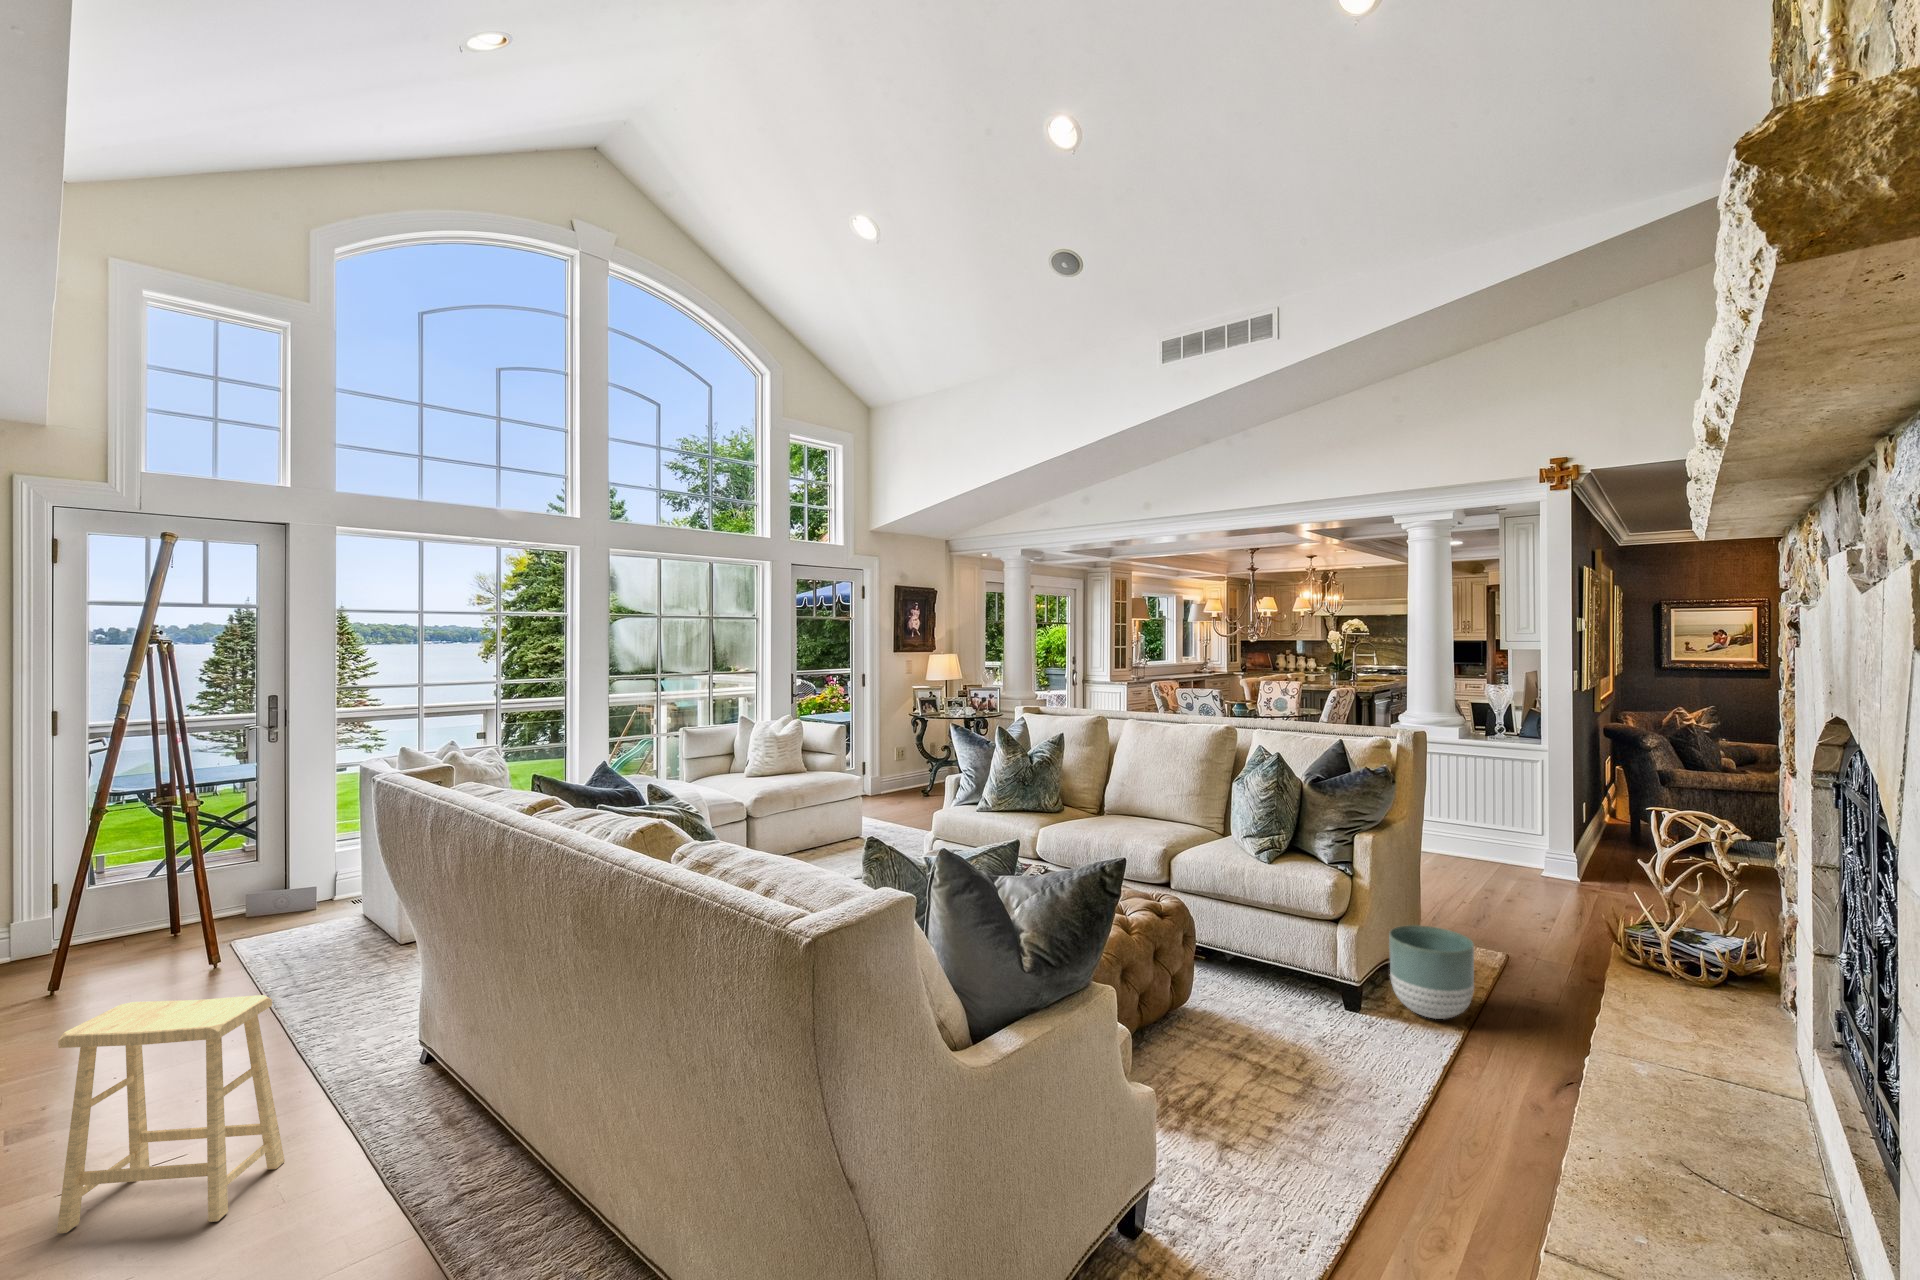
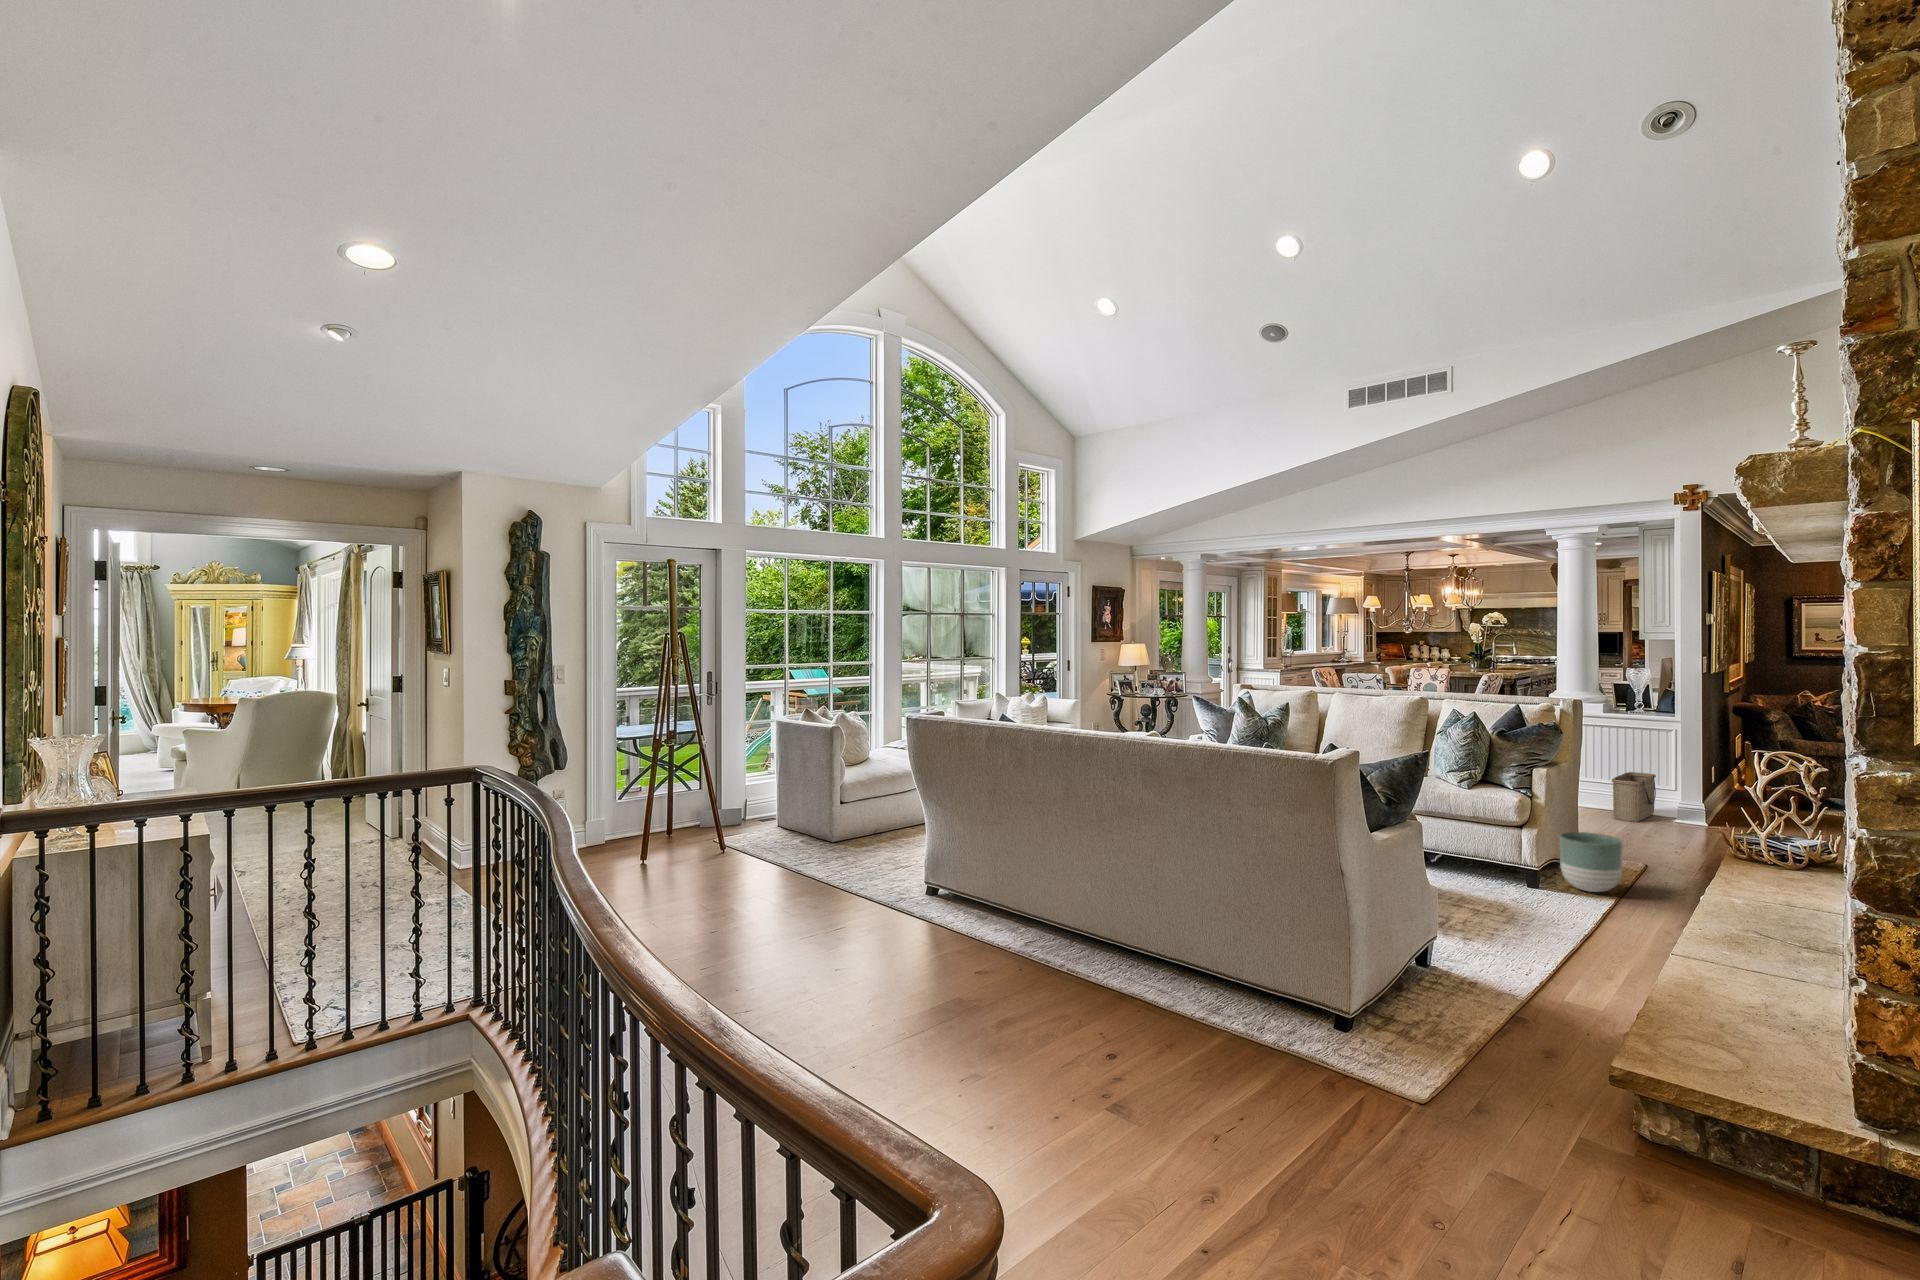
basket: none [1468,812,1520,878] -> present [1612,772,1656,822]
footstool: present [57,995,285,1233] -> none [816,835,903,953]

